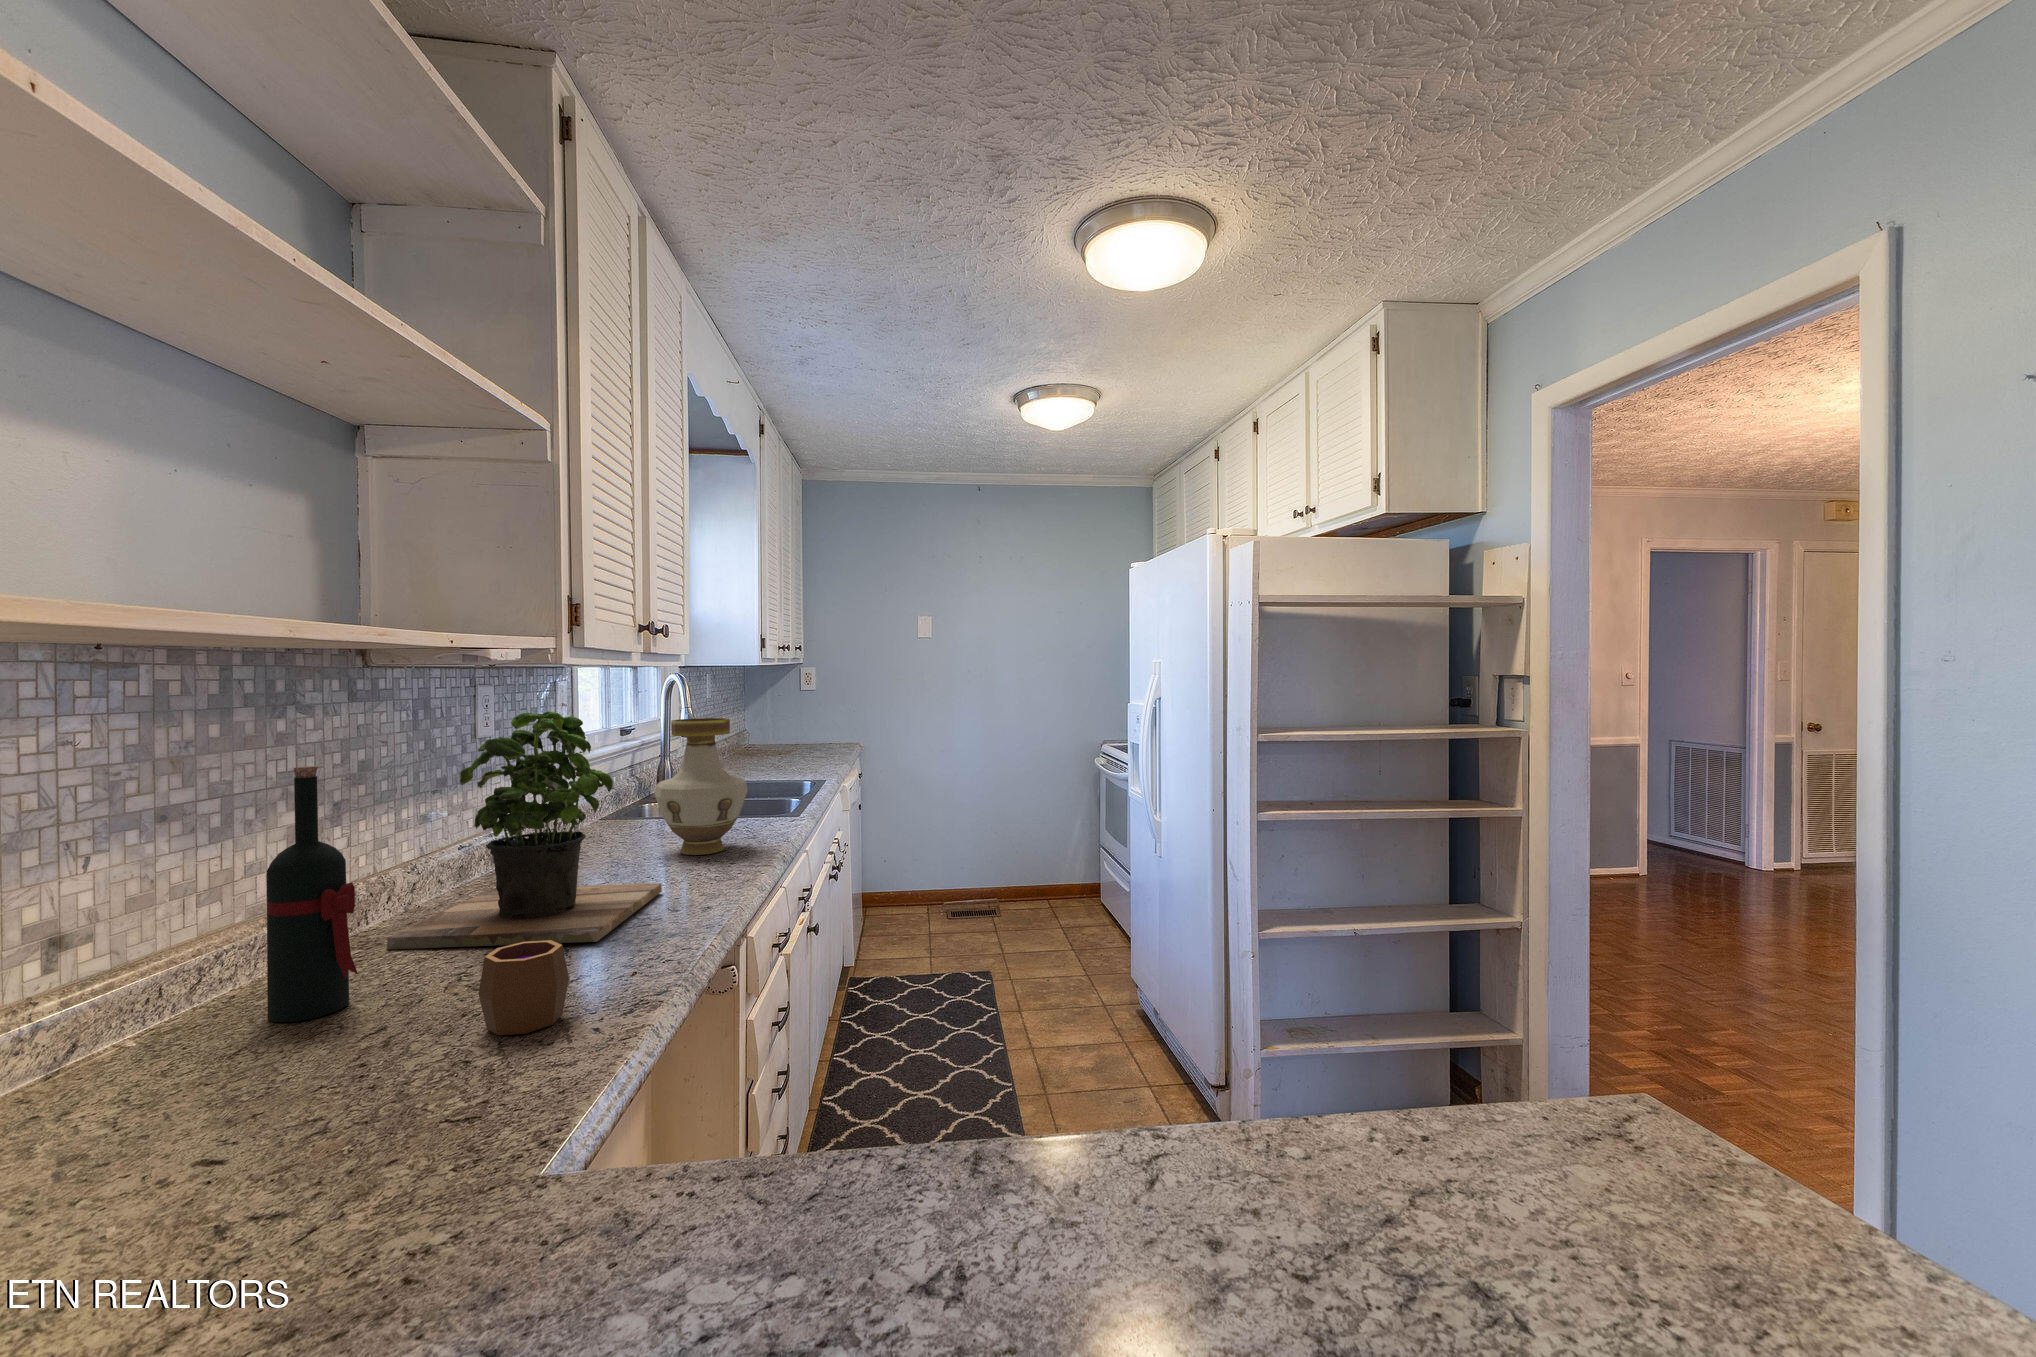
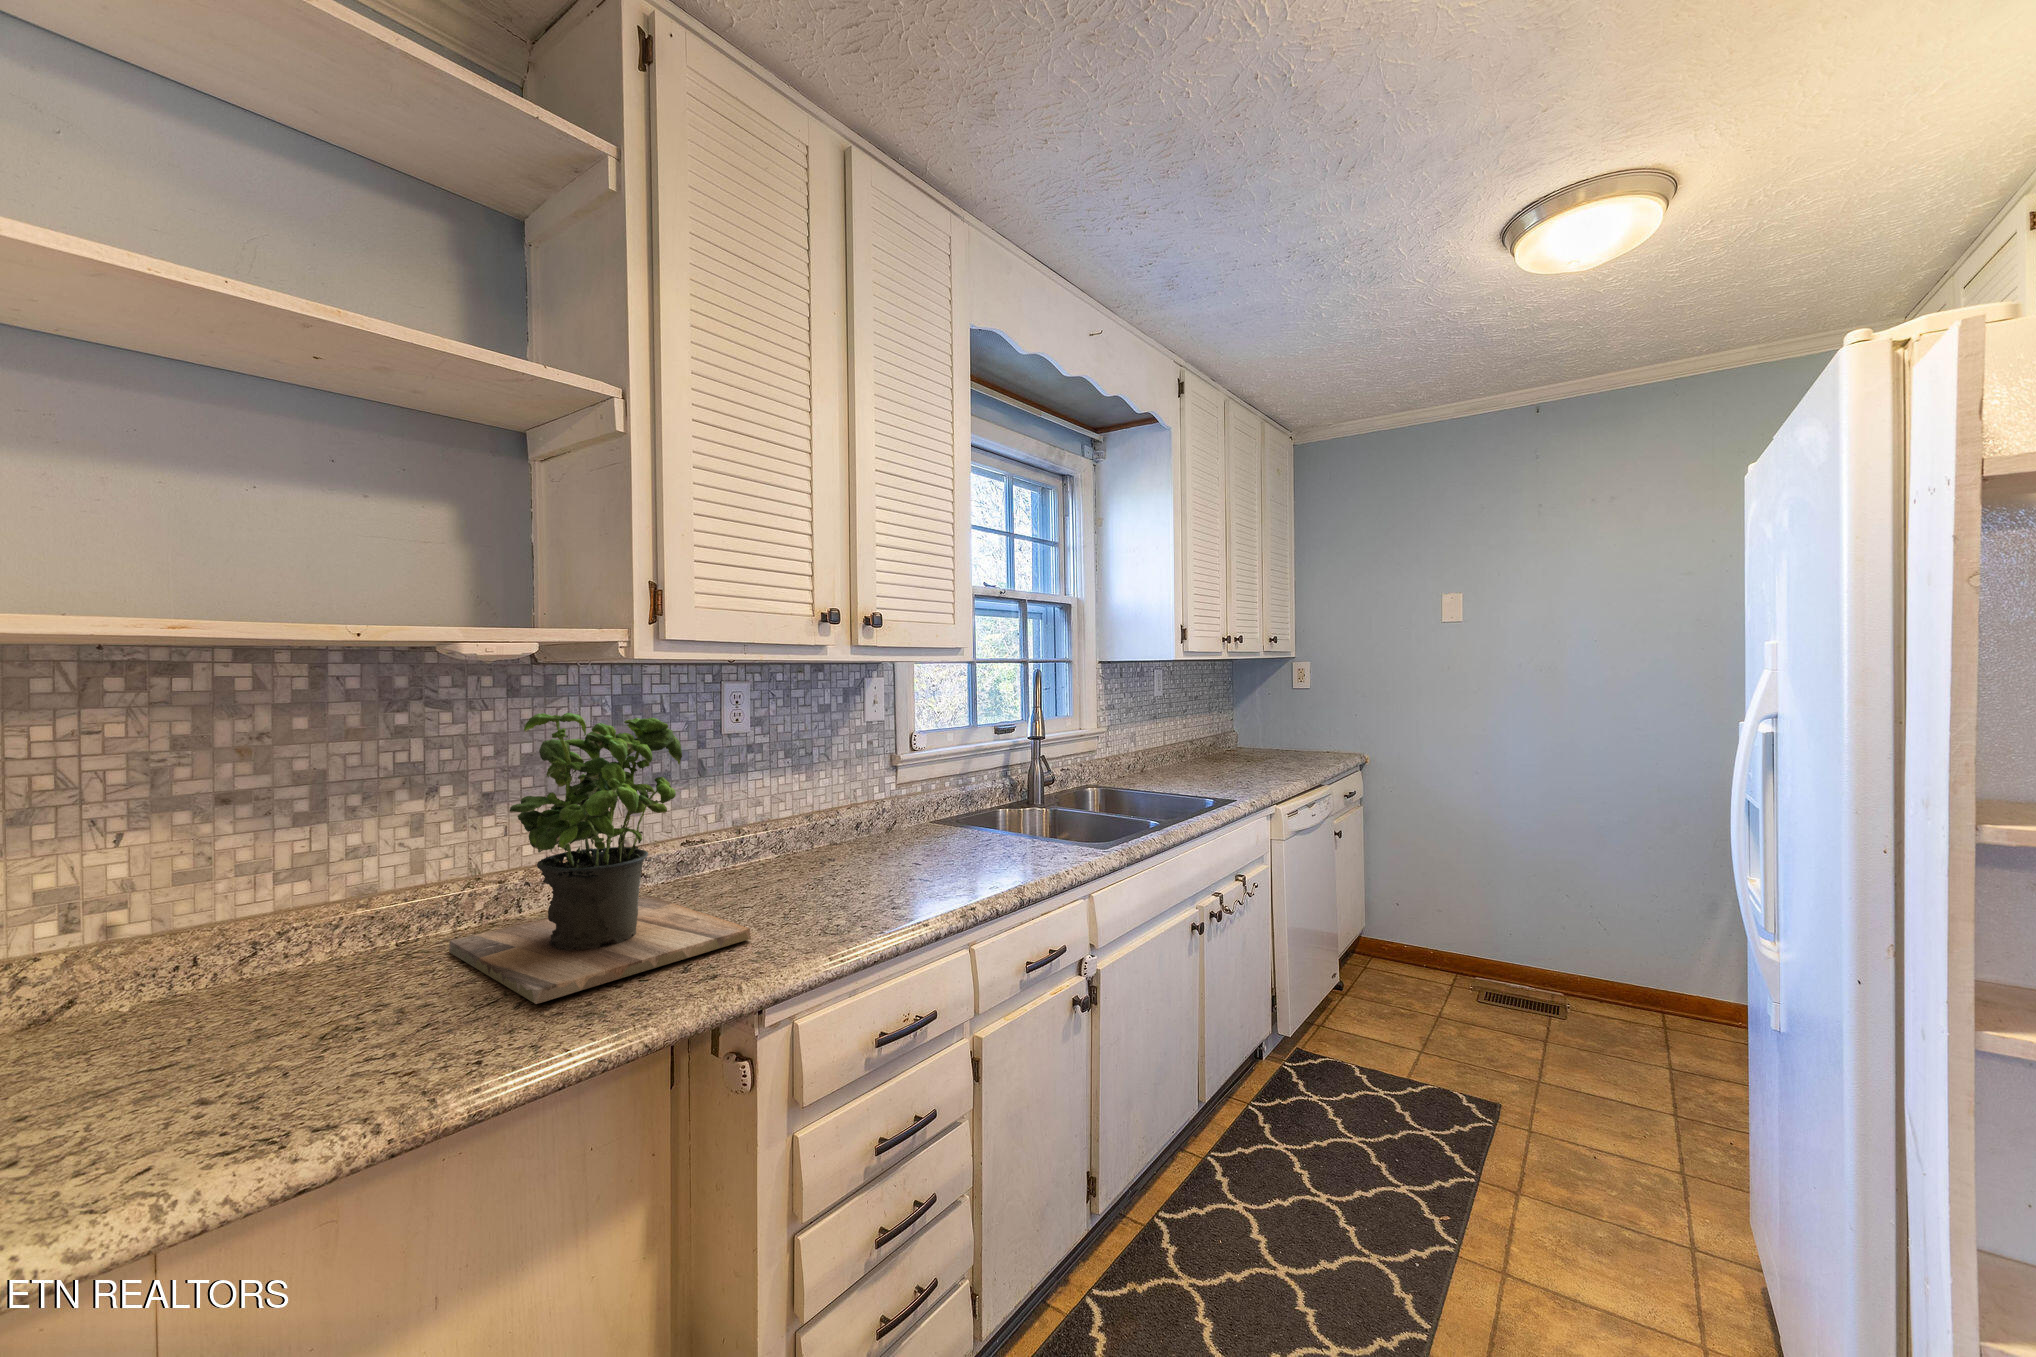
vase: present [654,718,748,855] -> none [856,722,964,891]
wine bottle: present [267,766,358,1022] -> none [193,765,285,1031]
mug: present [479,940,569,1035] -> none [146,1011,306,1145]

